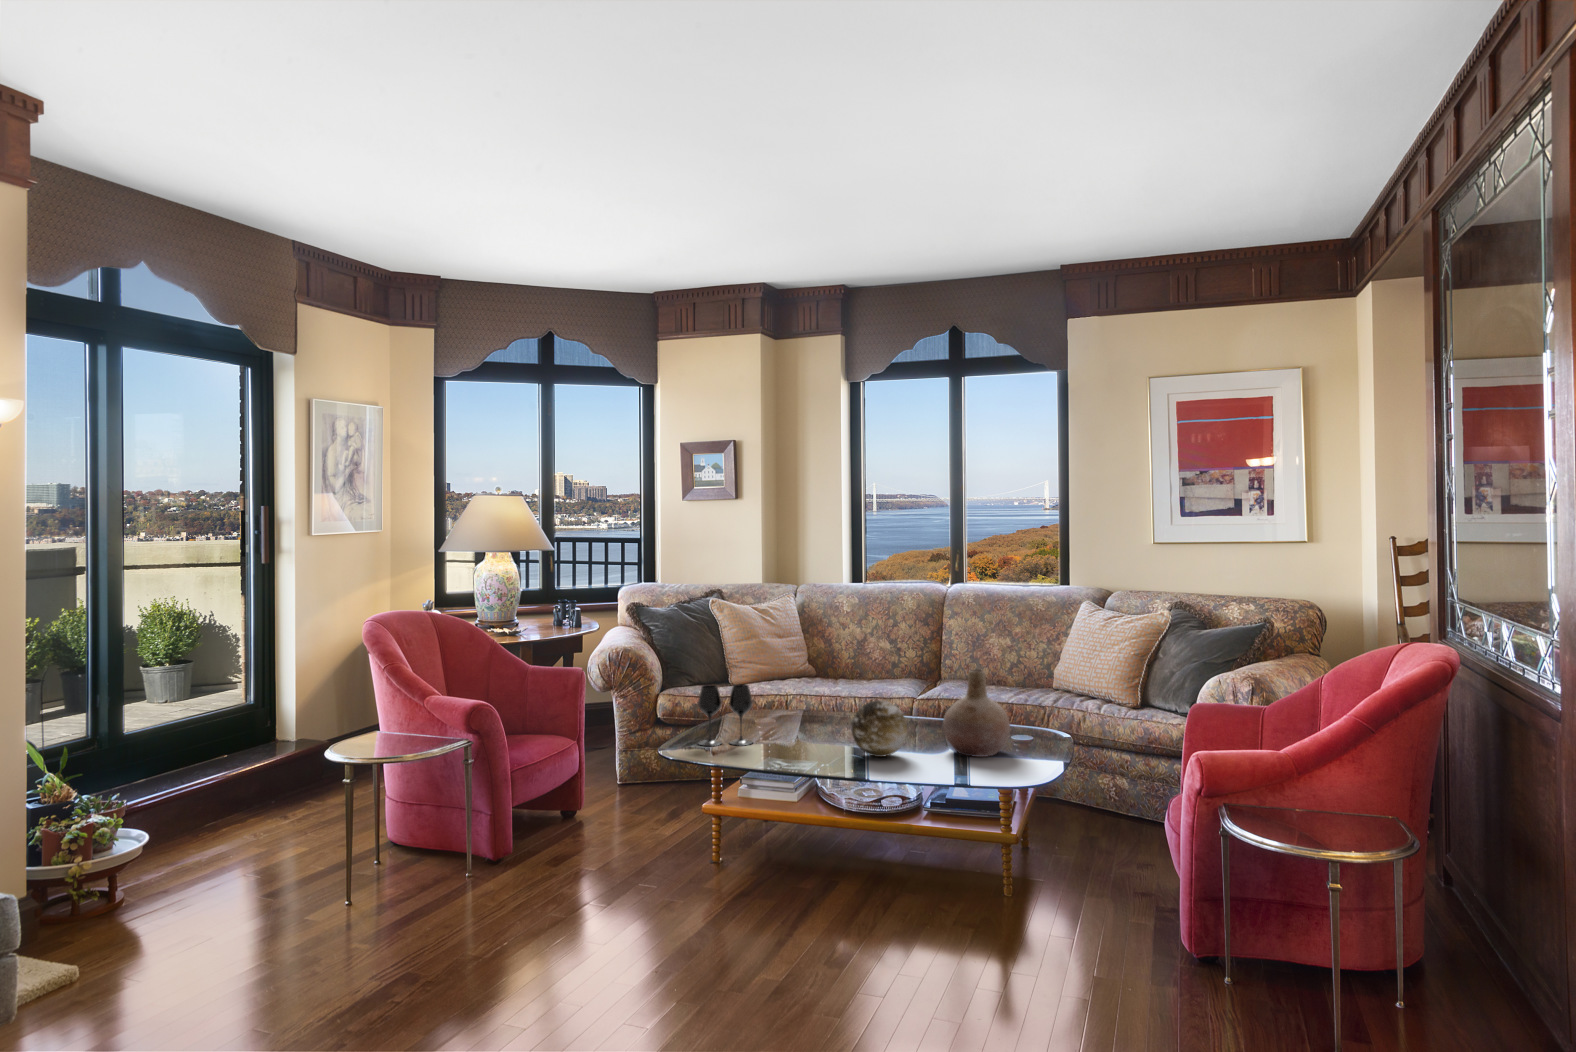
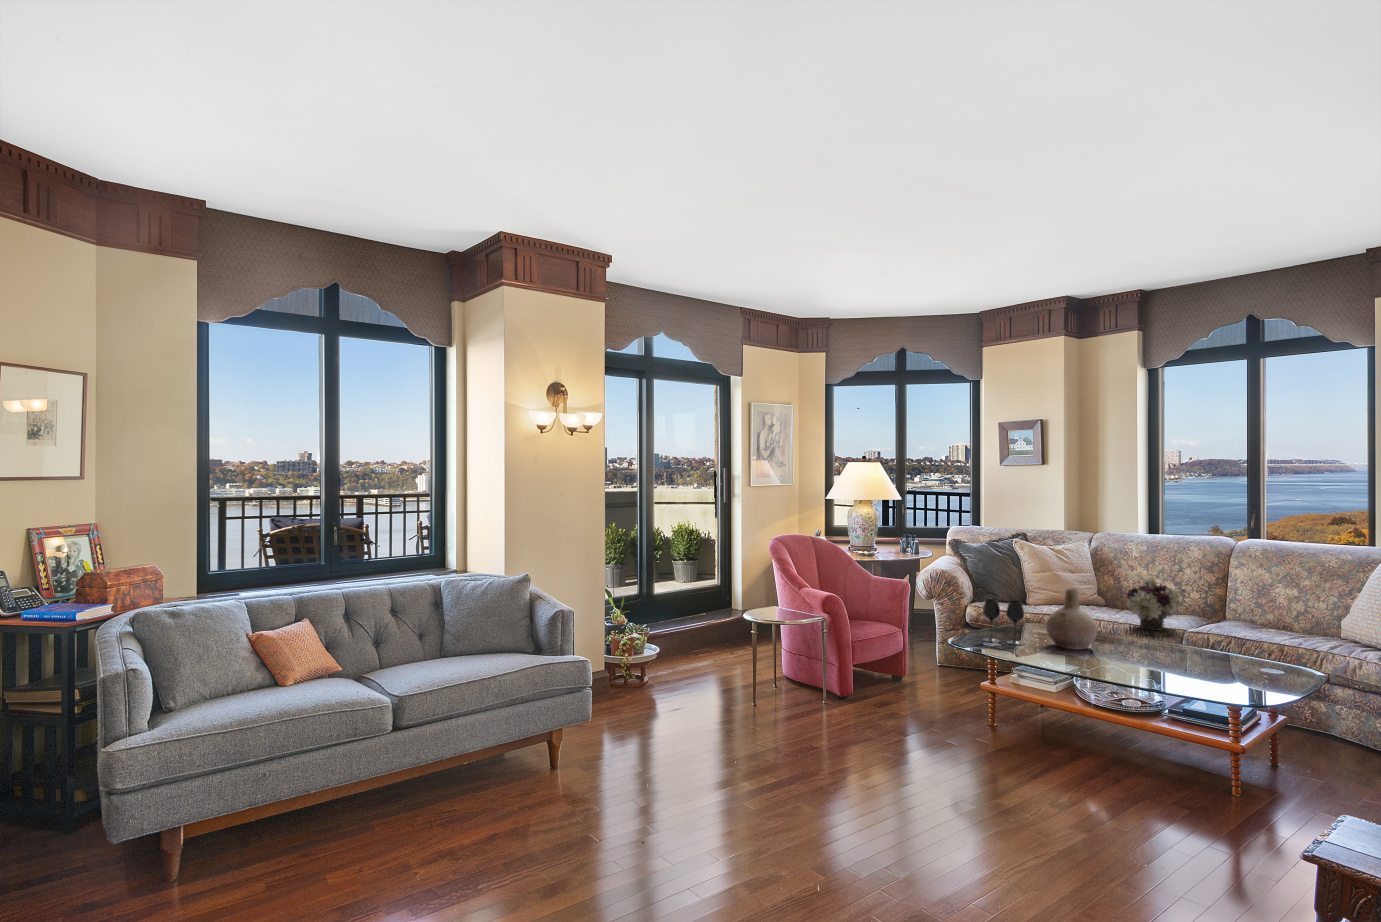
flower arrangement: none [850,635,906,701] -> present [1126,577,1179,630]
vase: present [943,669,1010,757] -> present [1046,589,1097,650]
decorative orb: present [852,700,907,757] -> none [1099,622,1147,666]

